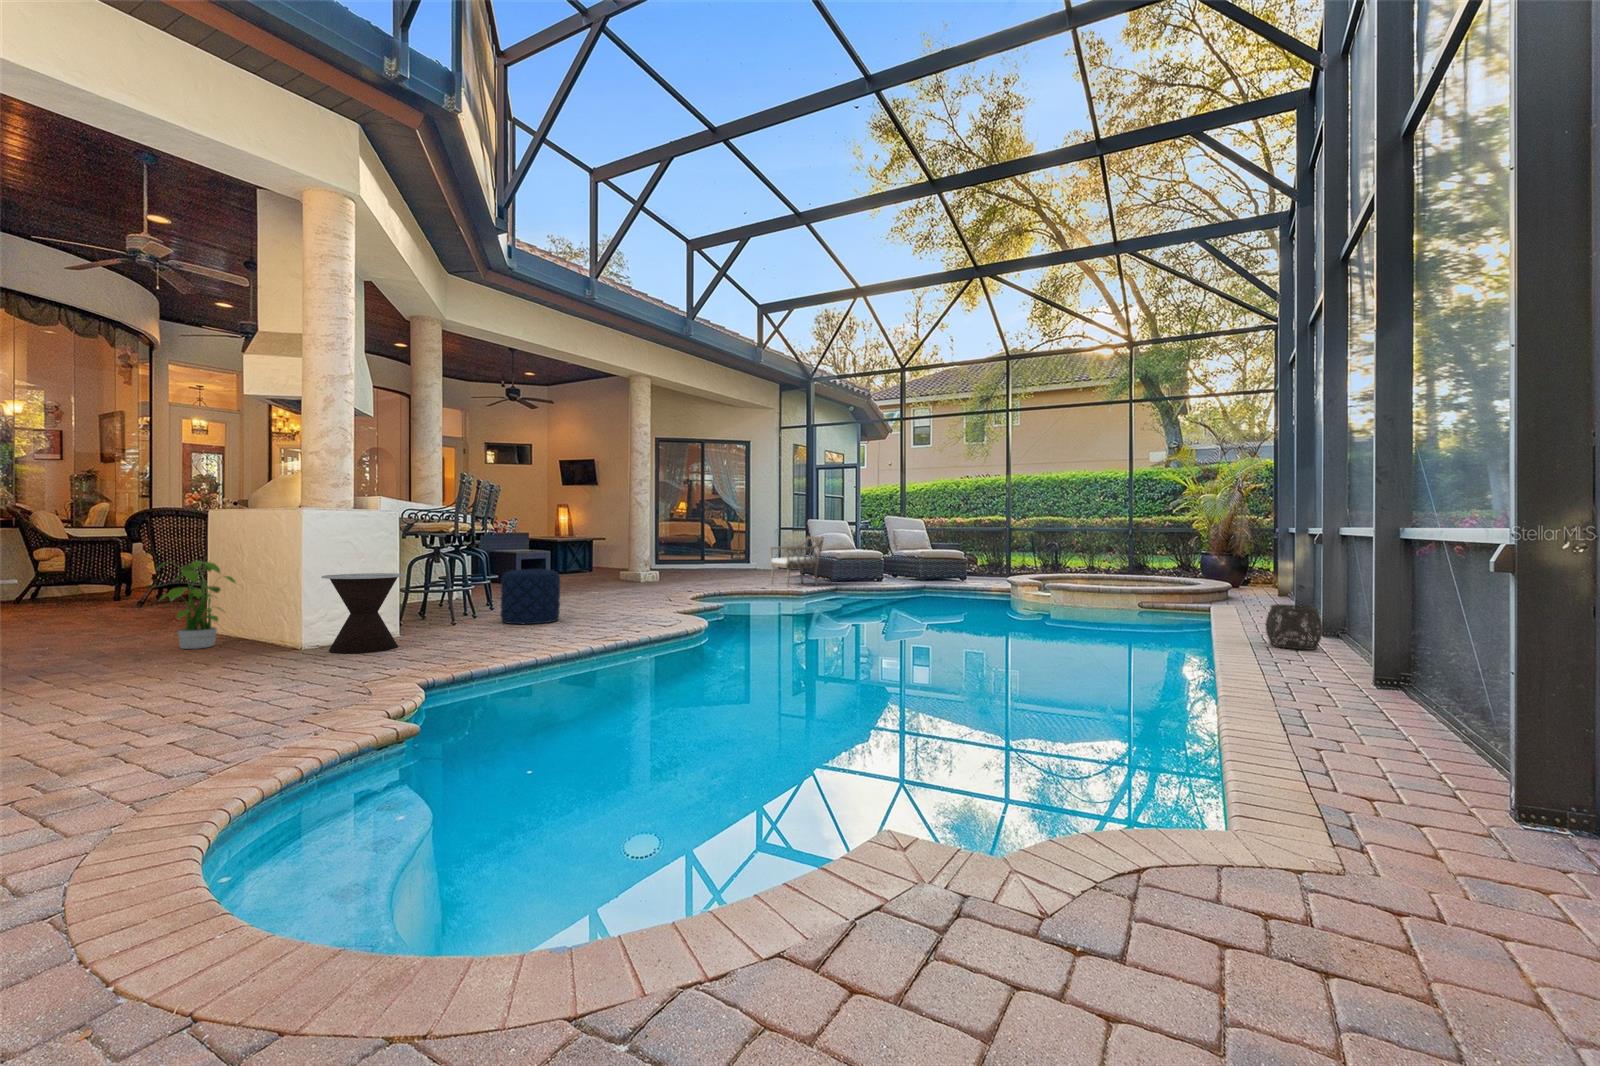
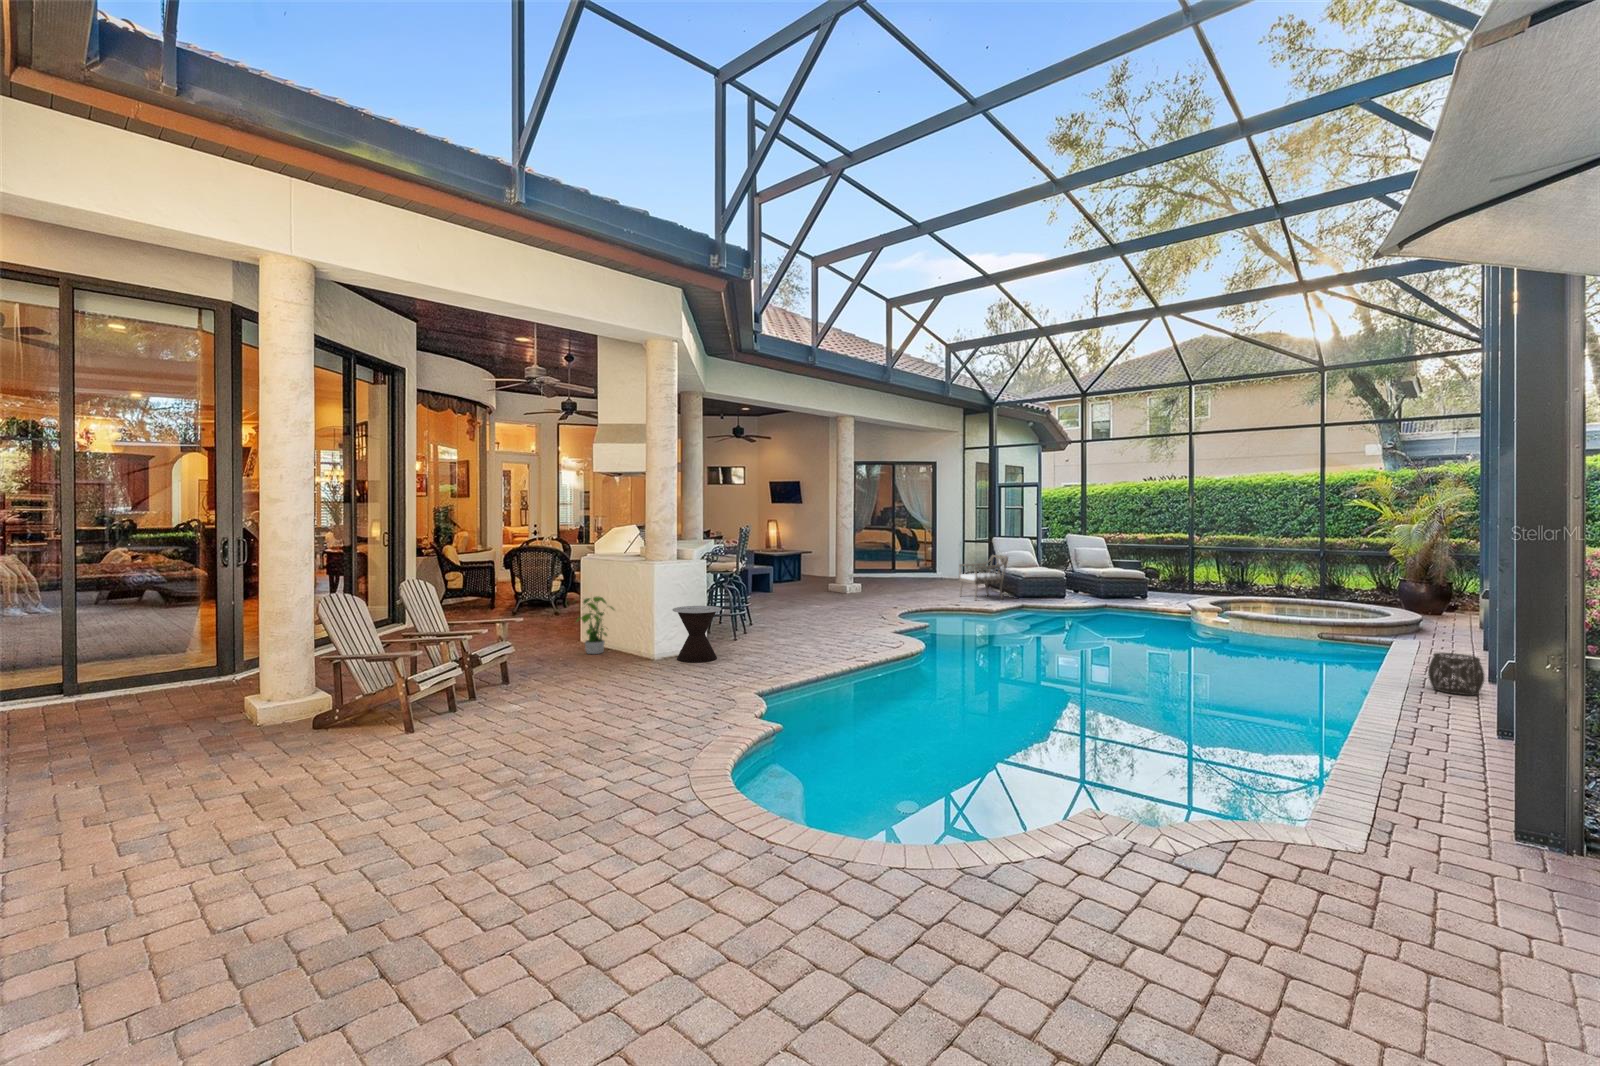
pouf: present [500,569,560,624] -> none [768,596,809,639]

